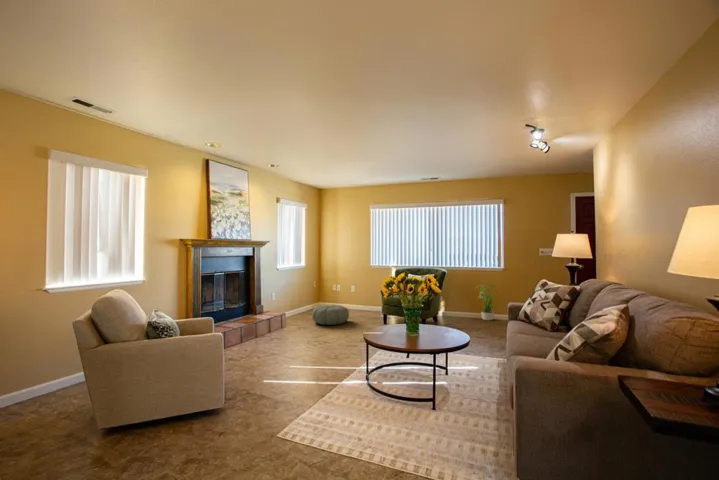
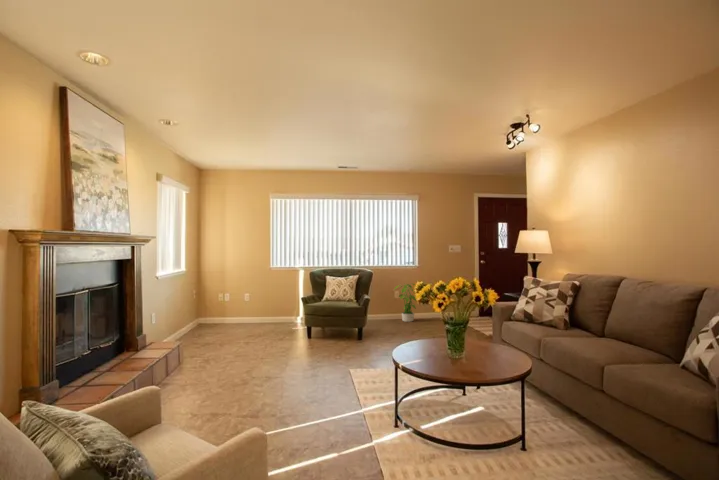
pouf: present [312,305,349,325] -> none [213,322,265,350]

